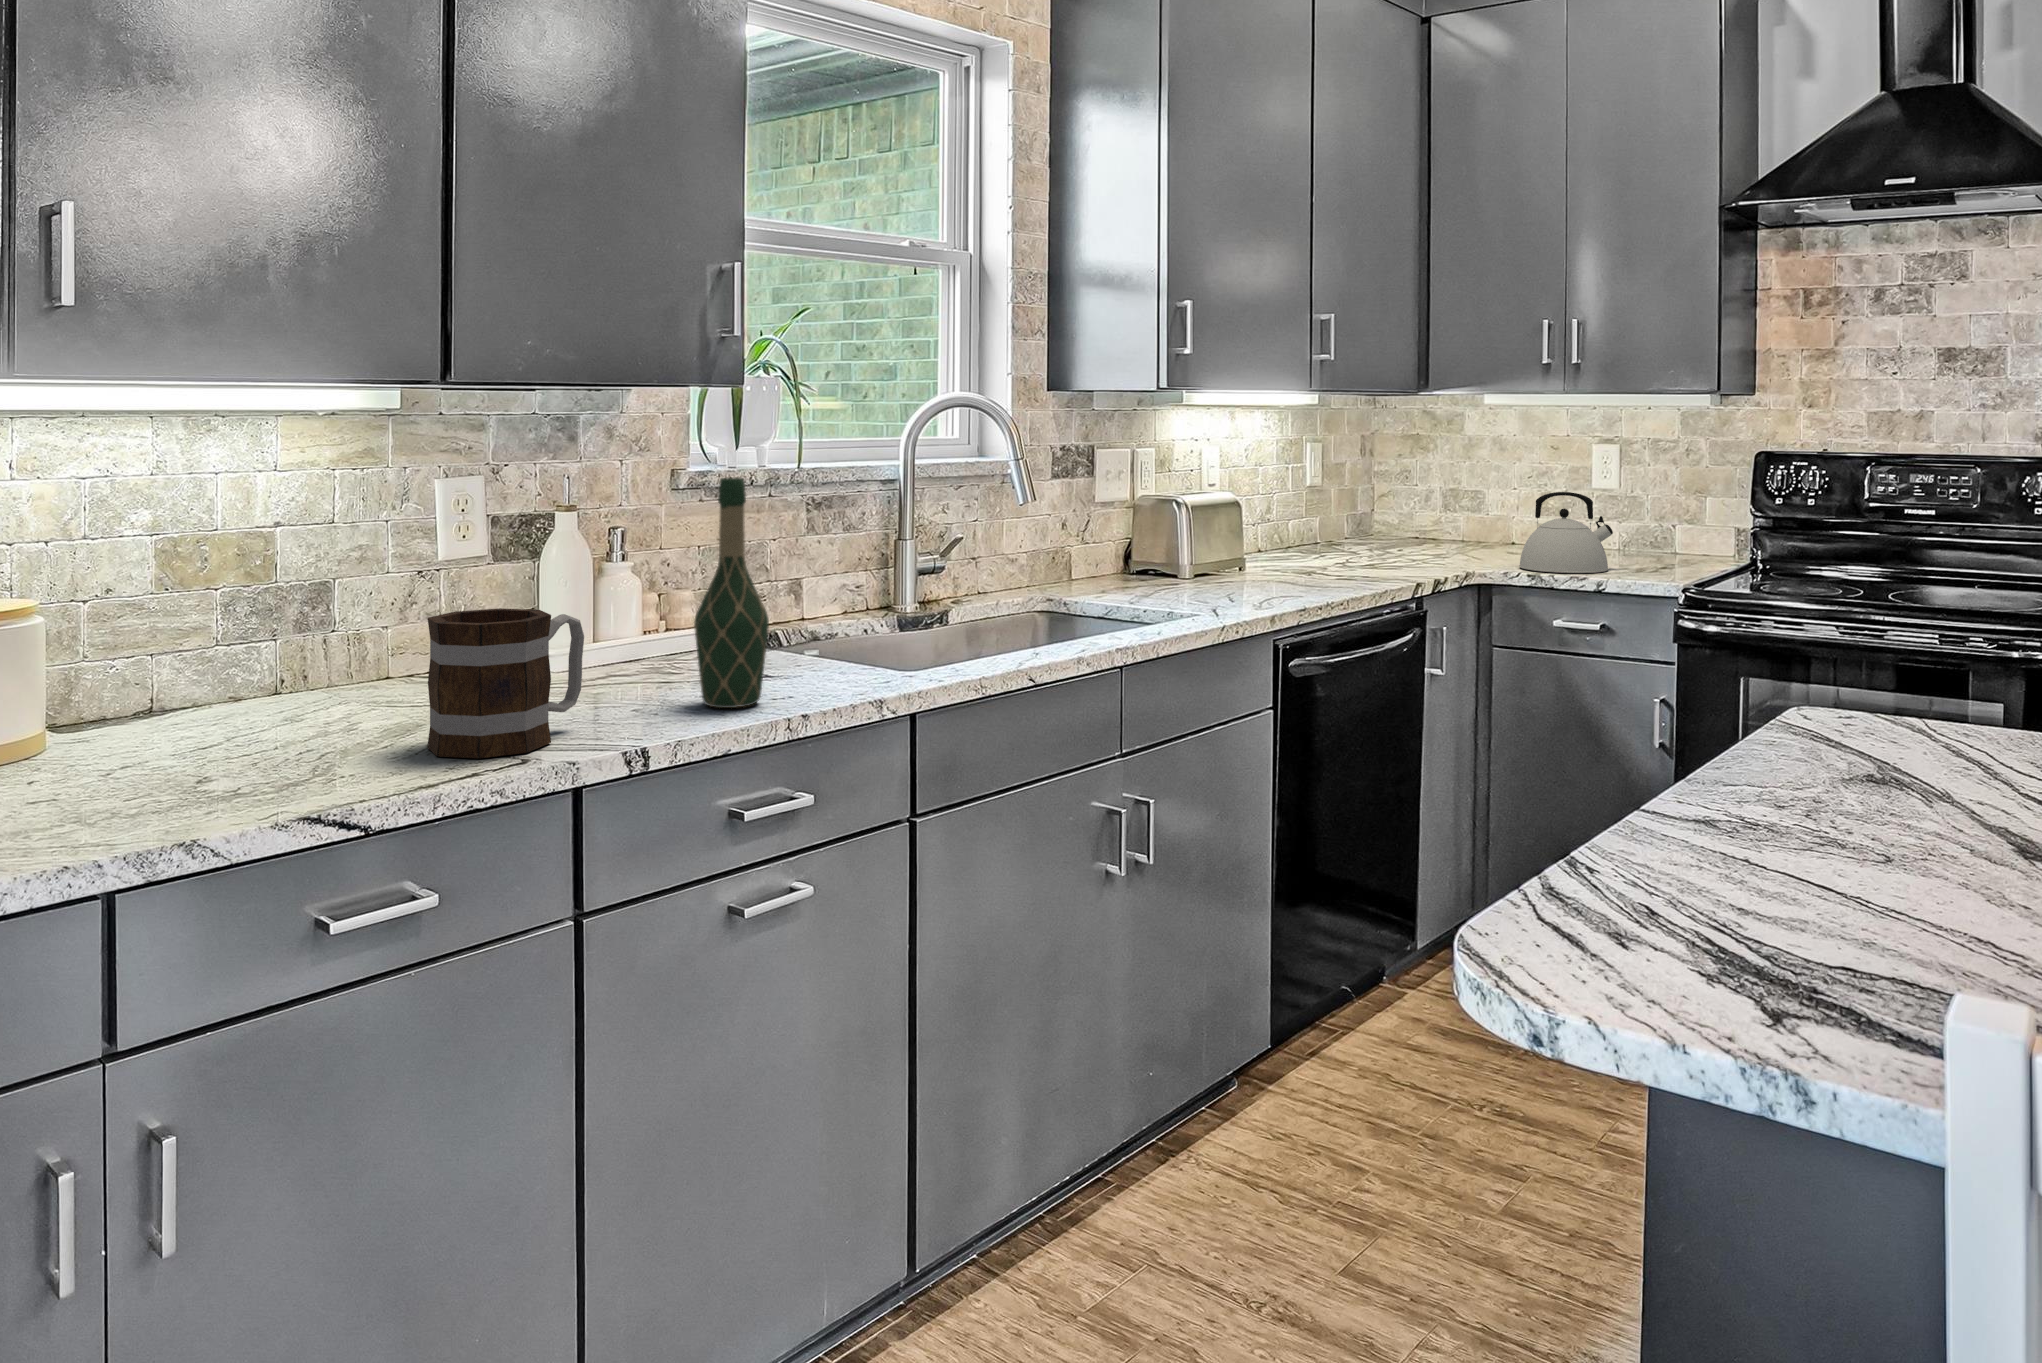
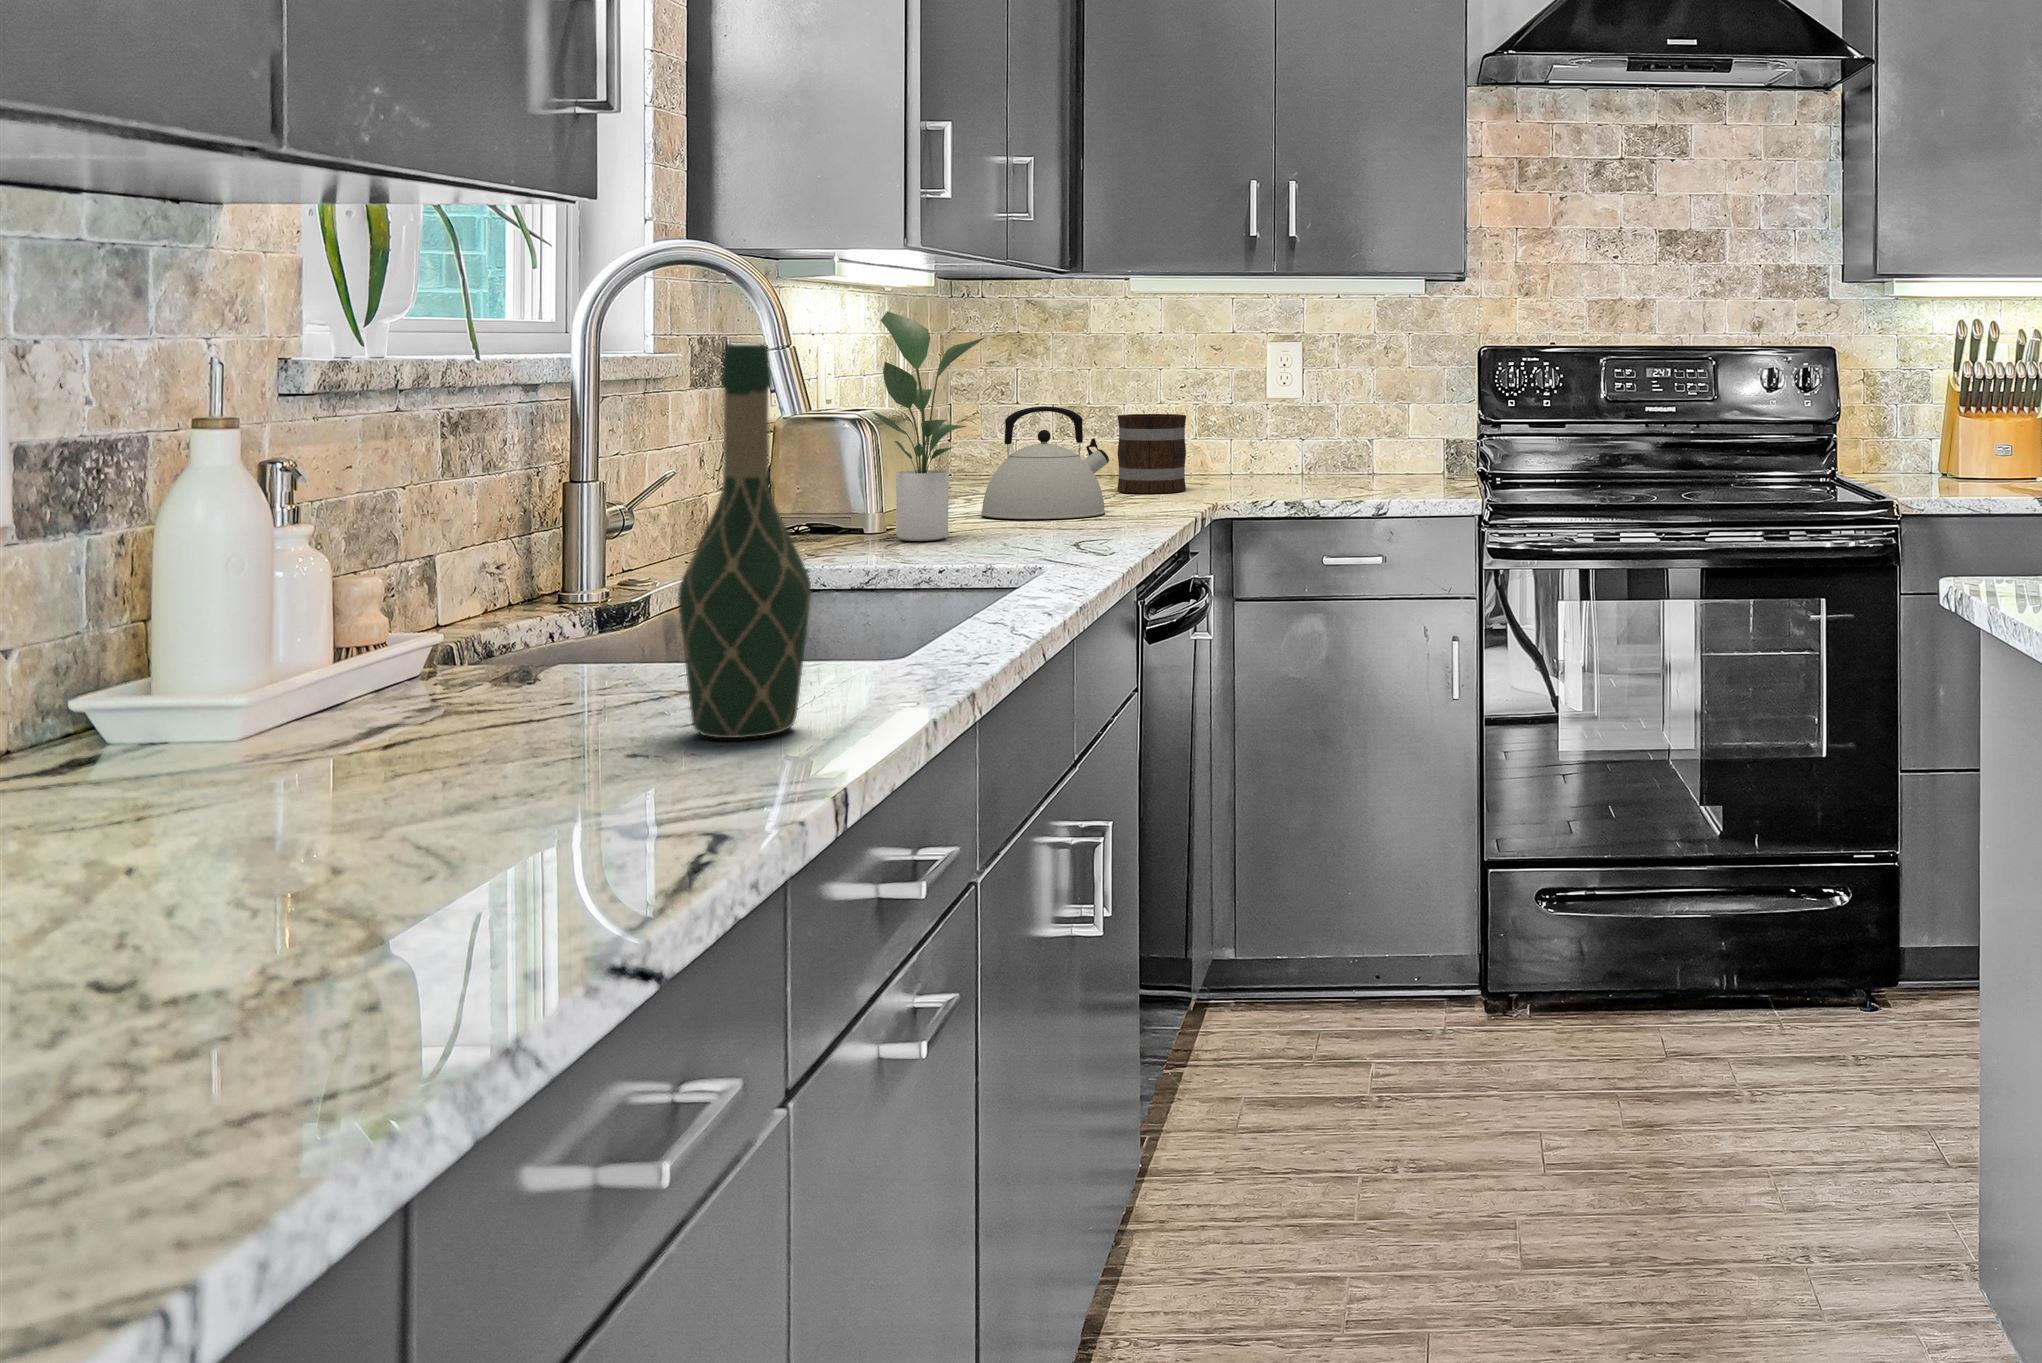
potted plant: none [1168,427,1243,587] -> present [872,311,984,541]
kettle: present [1519,492,1613,573] -> present [981,406,1109,519]
mug: present [427,608,584,758] -> present [1117,414,1186,493]

